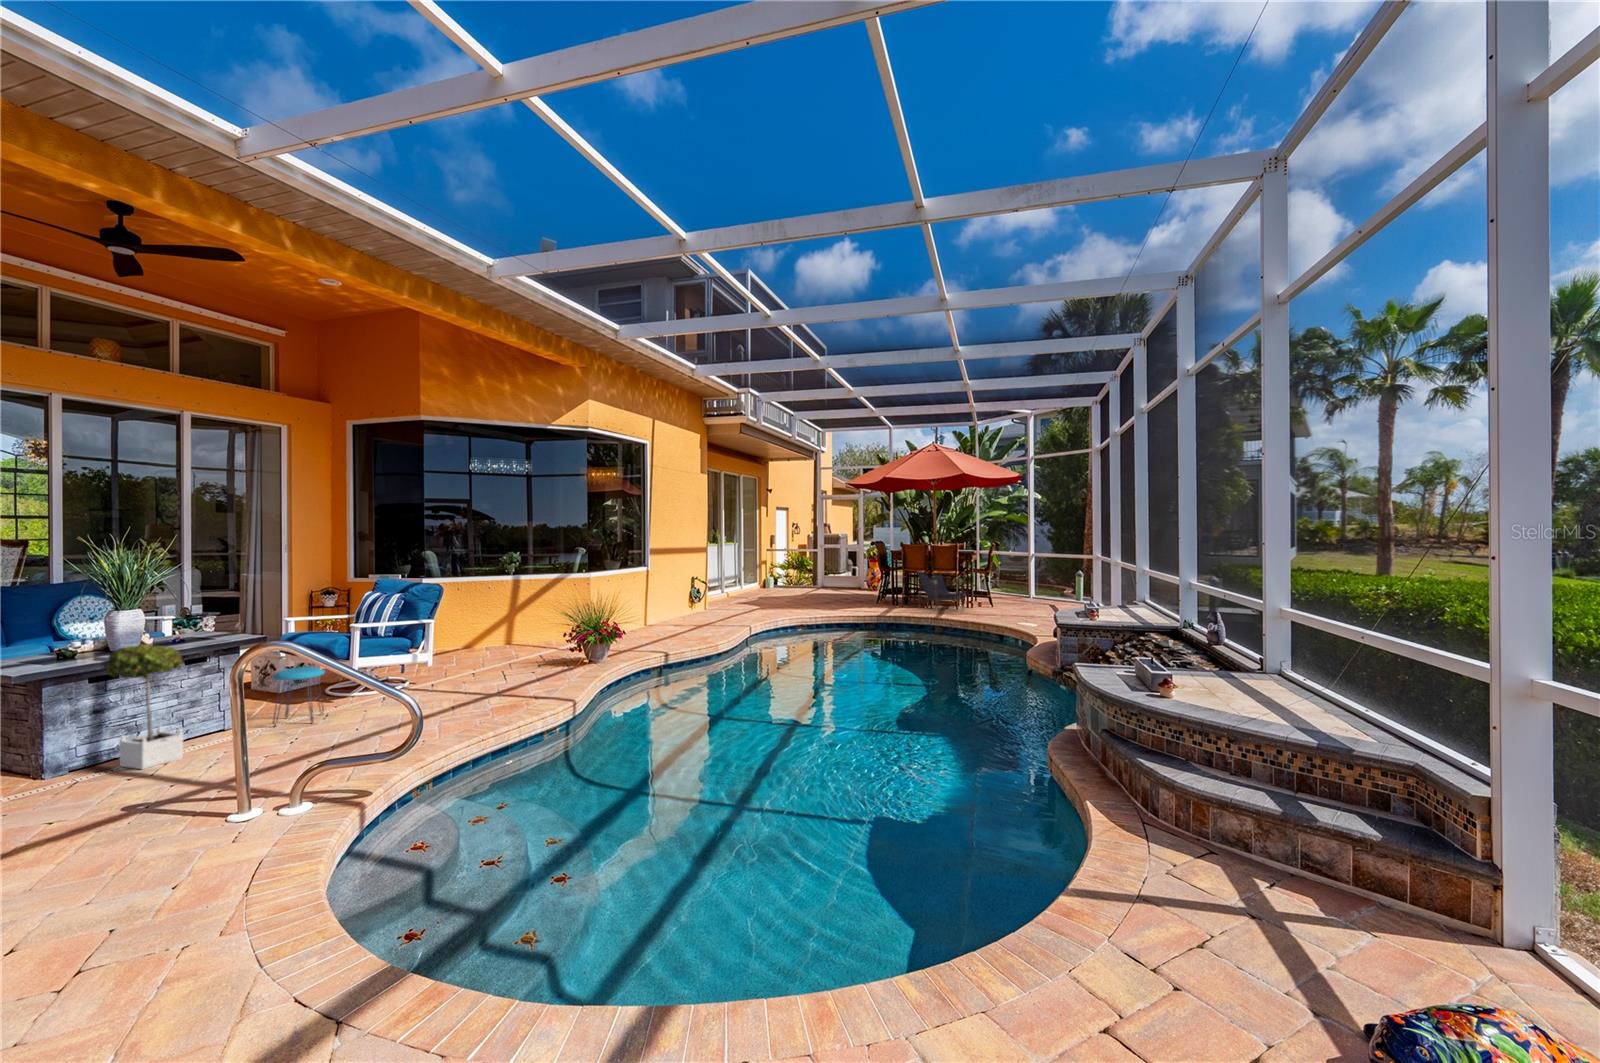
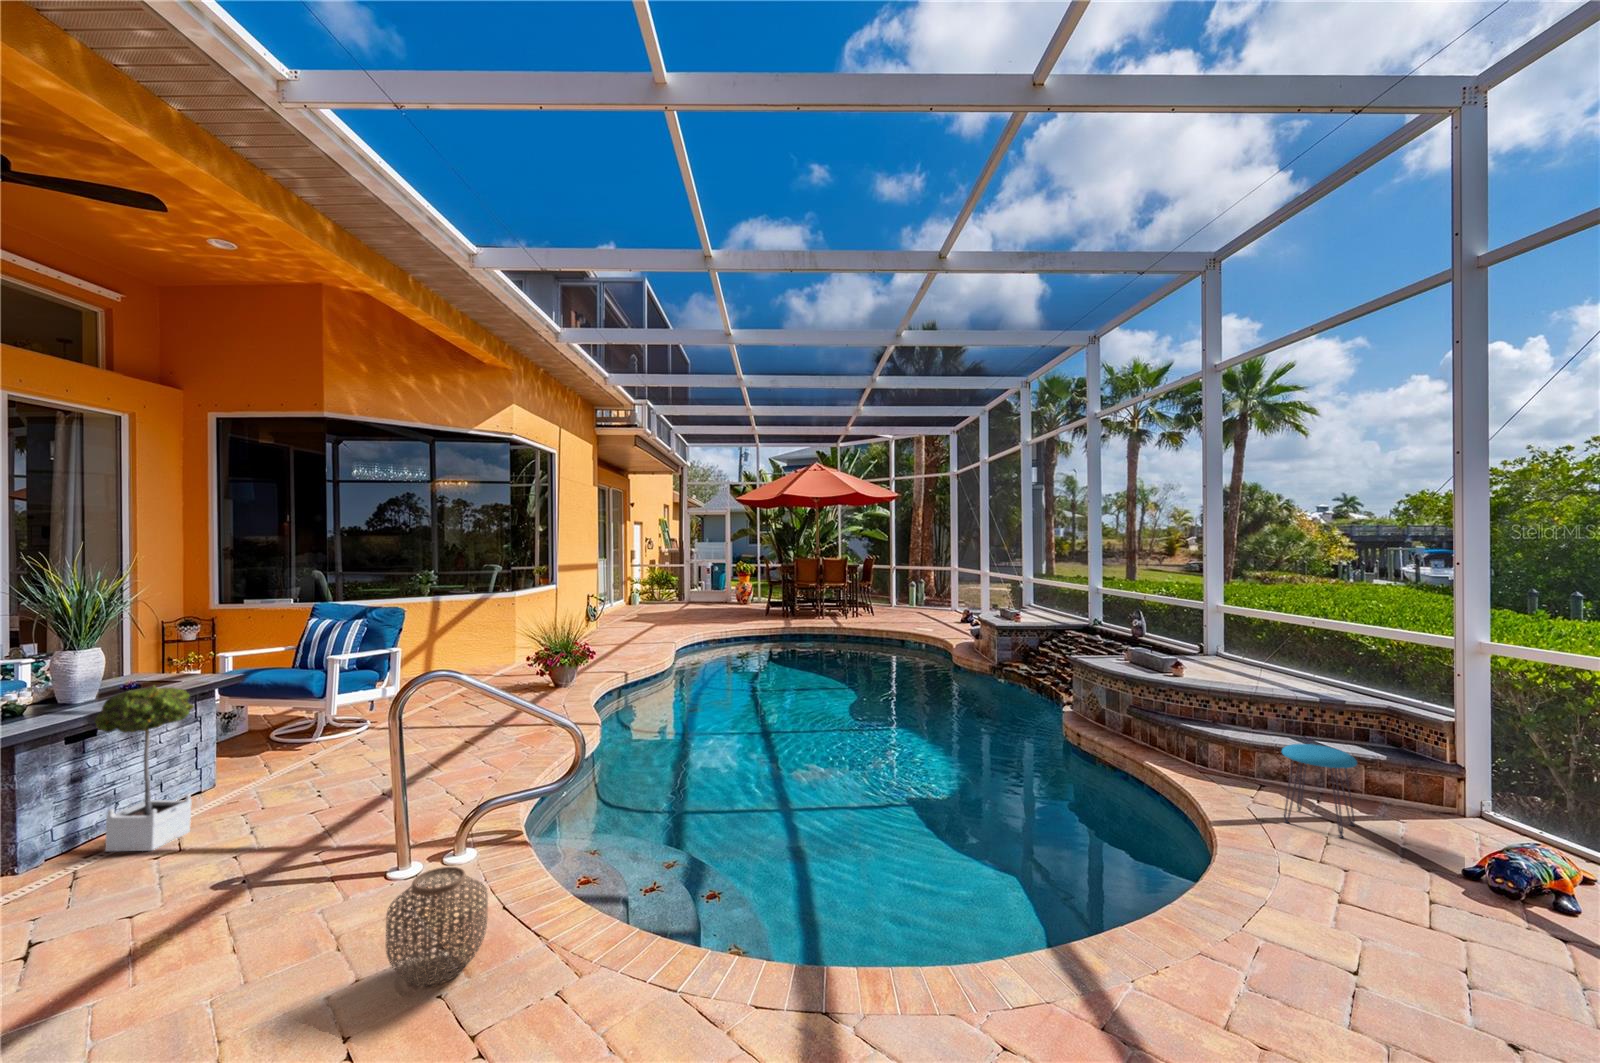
lounge chair: present [918,572,965,611] -> none [806,581,853,624]
stool: present [273,667,325,726] -> present [1282,744,1357,838]
woven basket: none [85,813,193,912] -> present [386,867,488,986]

